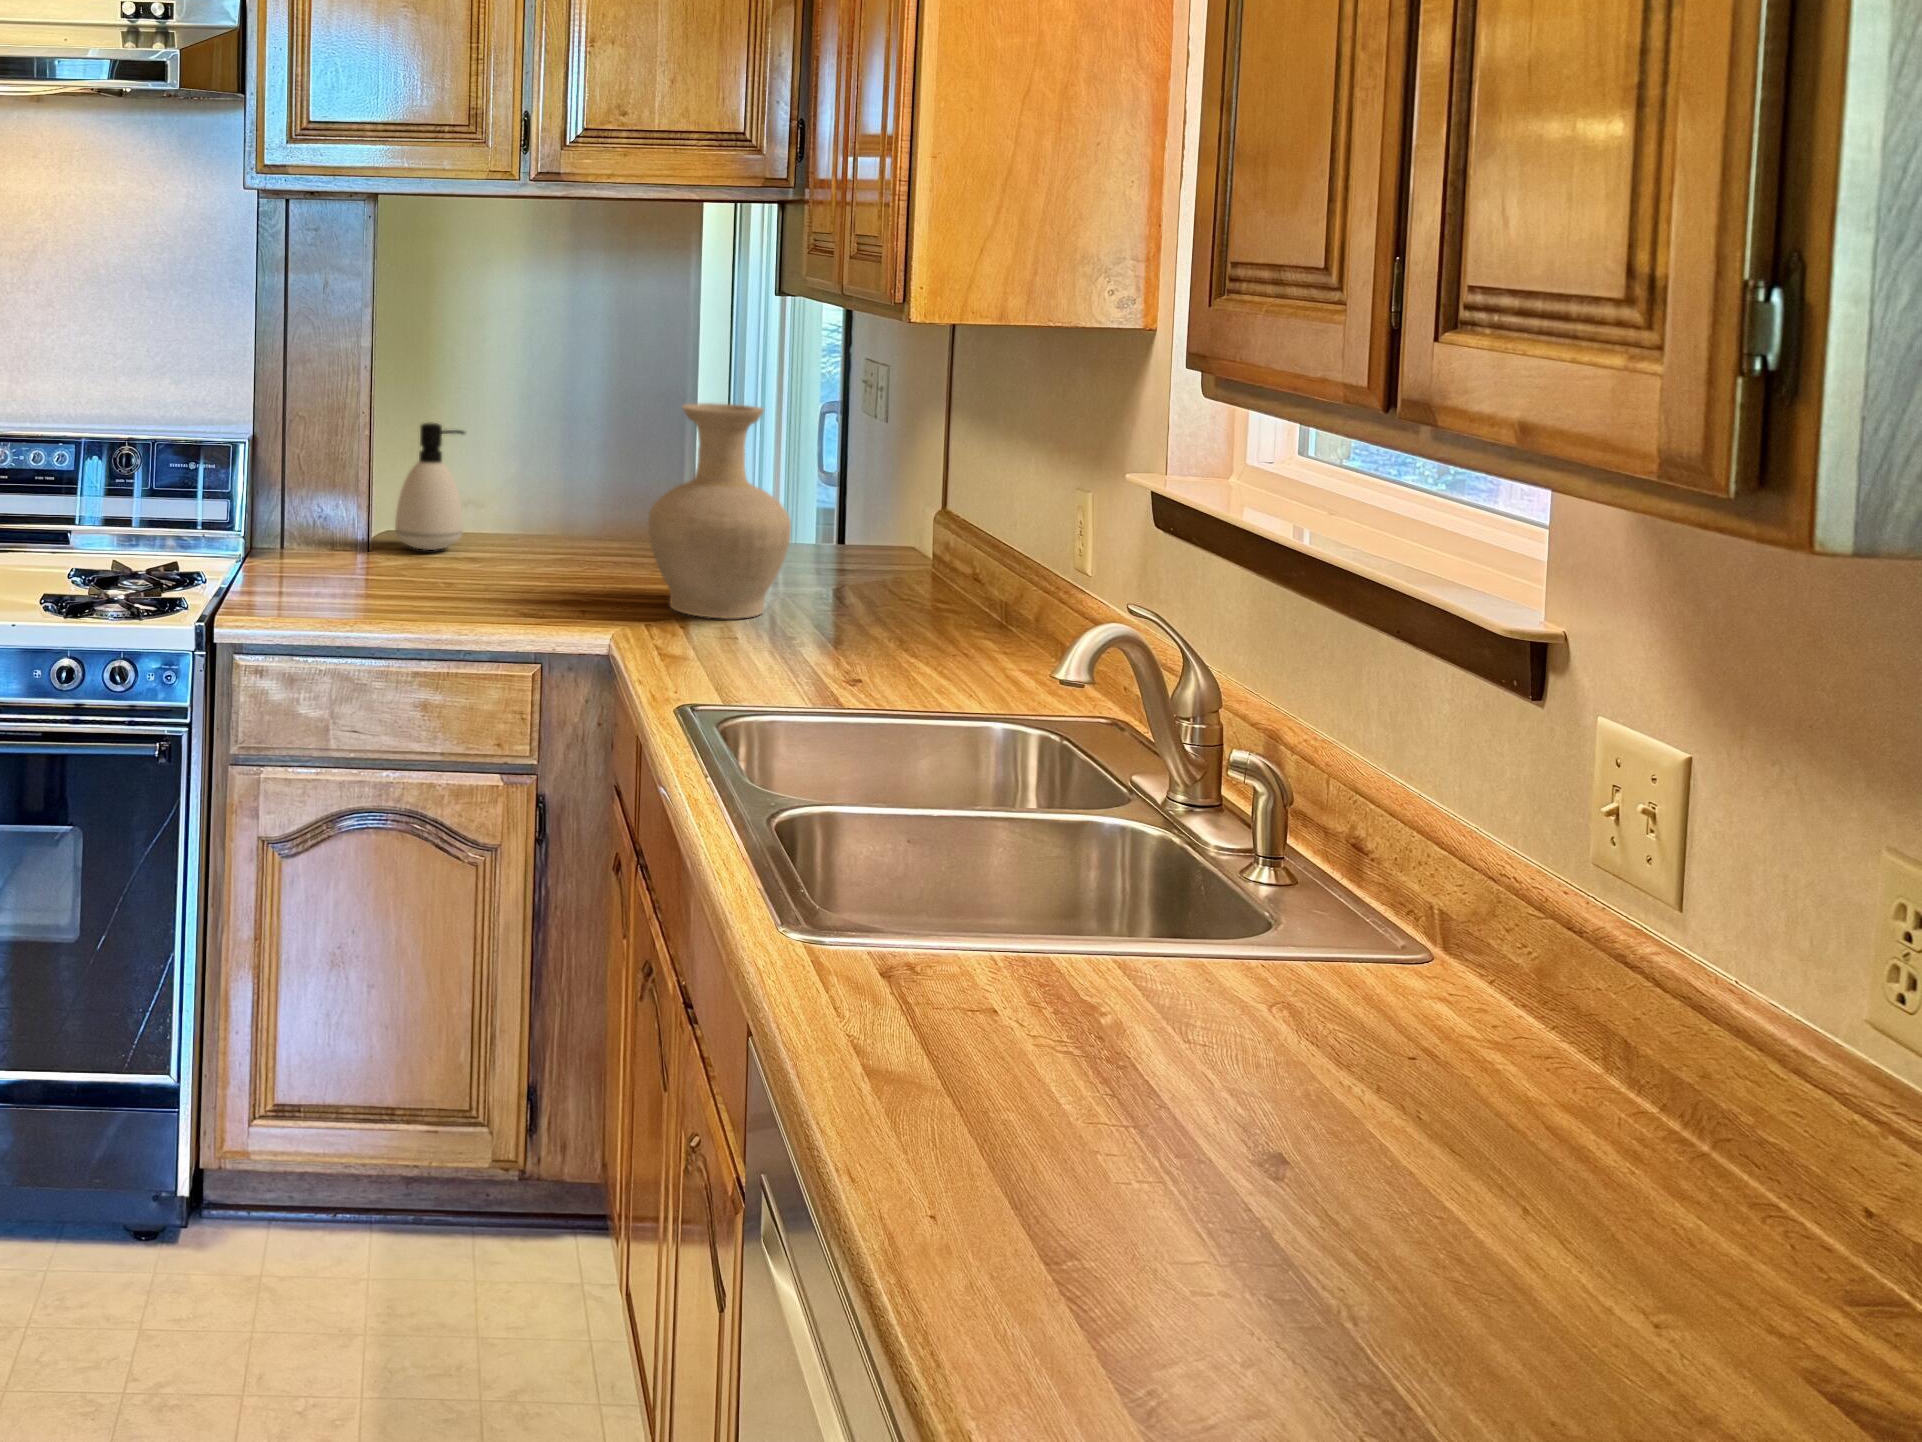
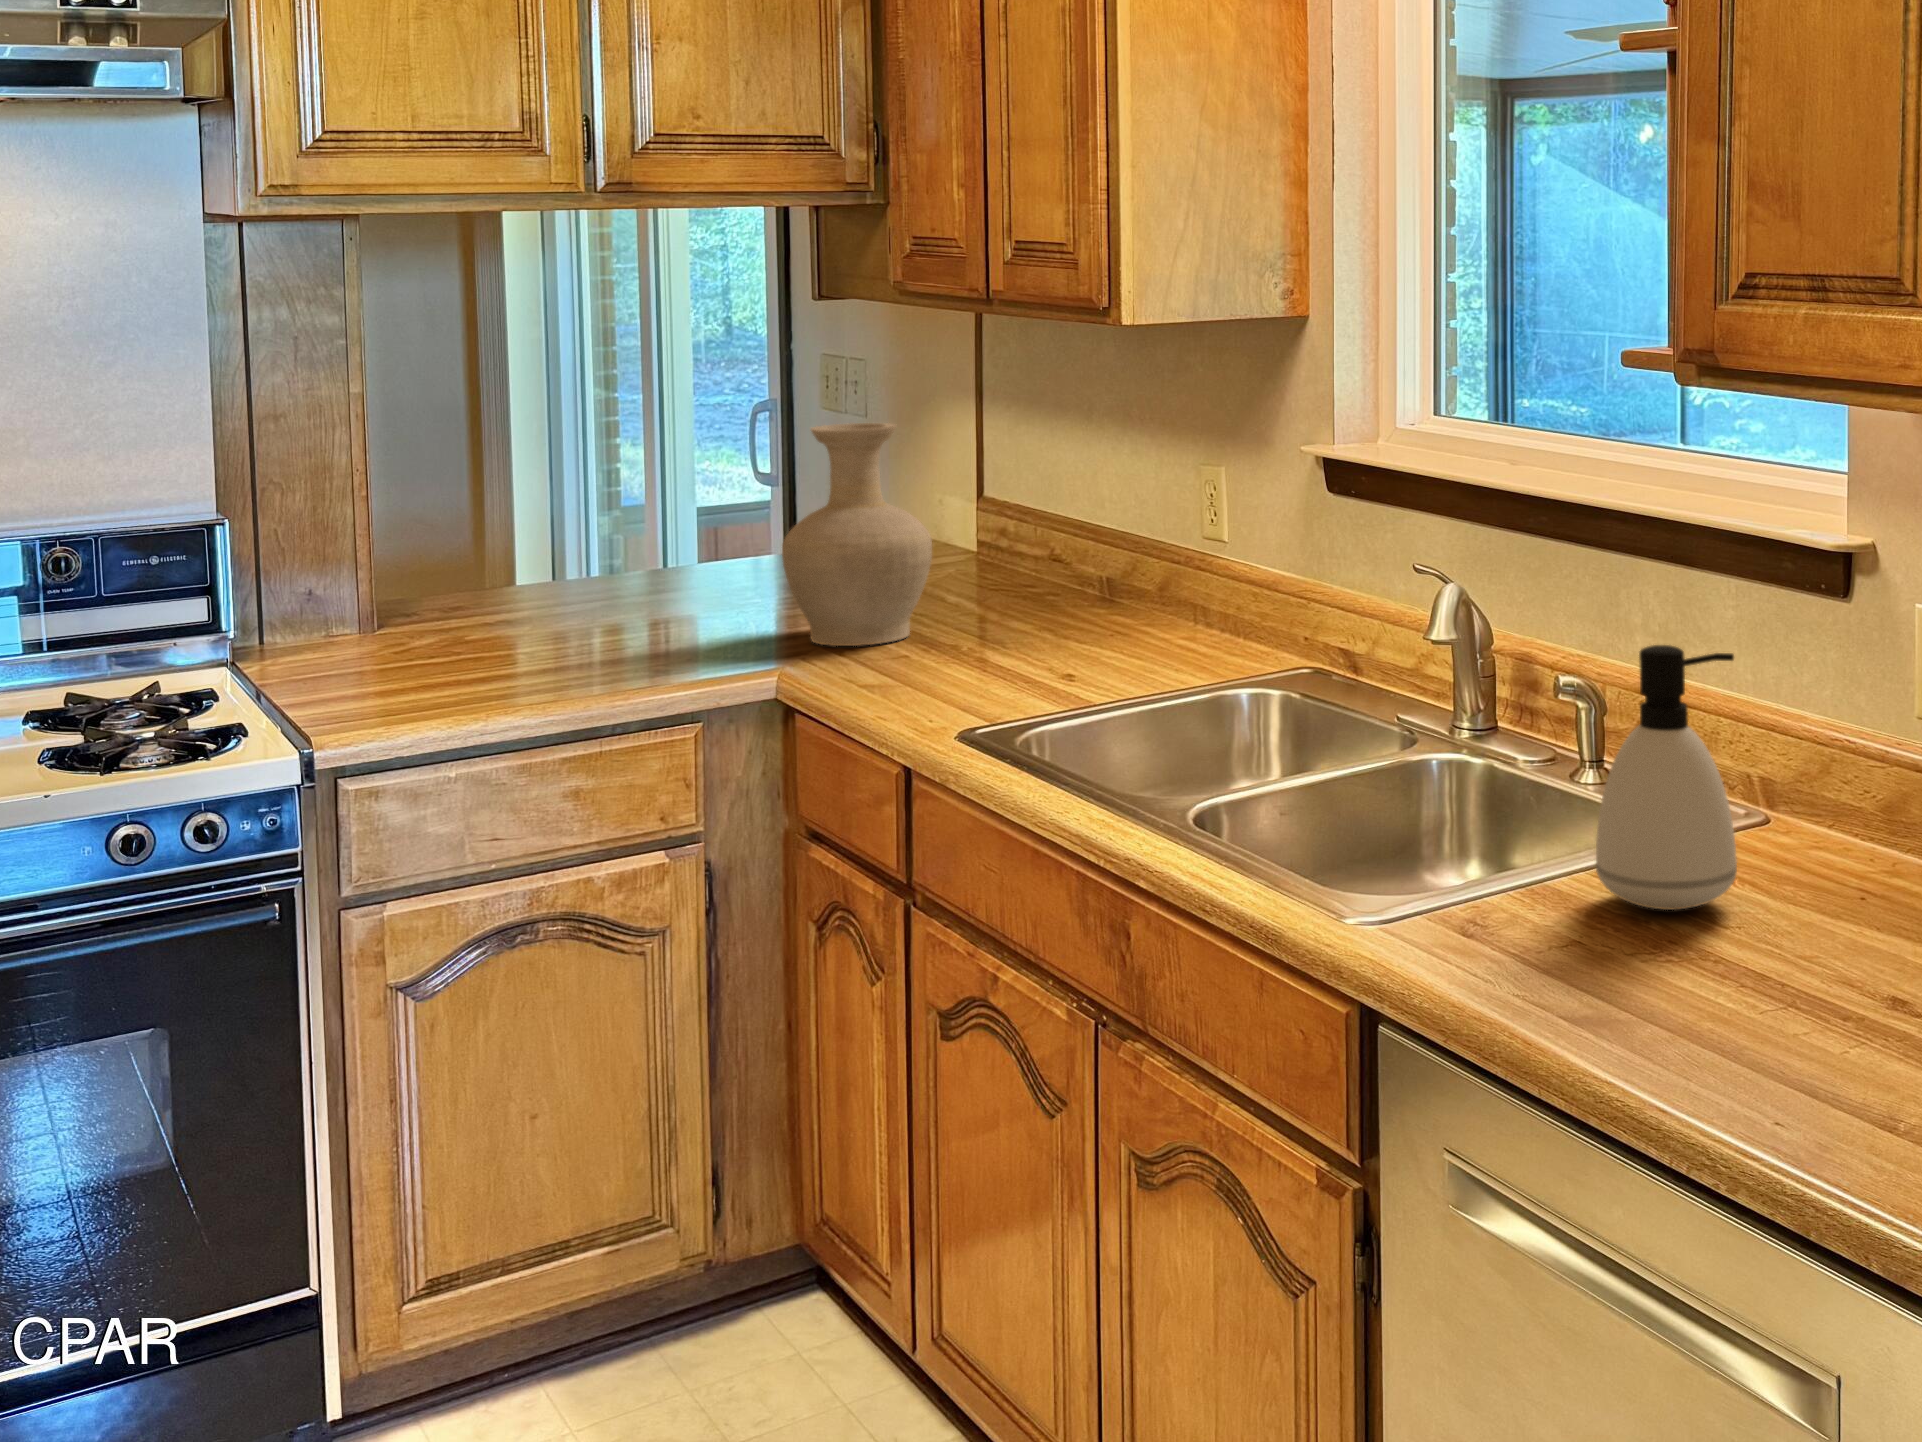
soap dispenser: present [395,423,465,550] -> present [1596,645,1737,910]

